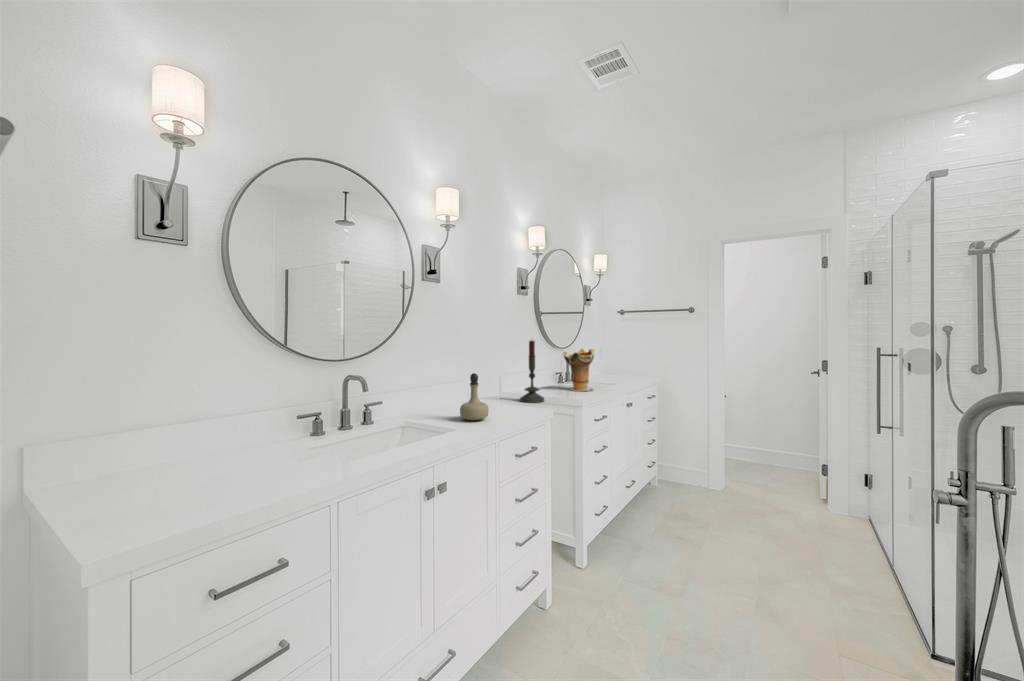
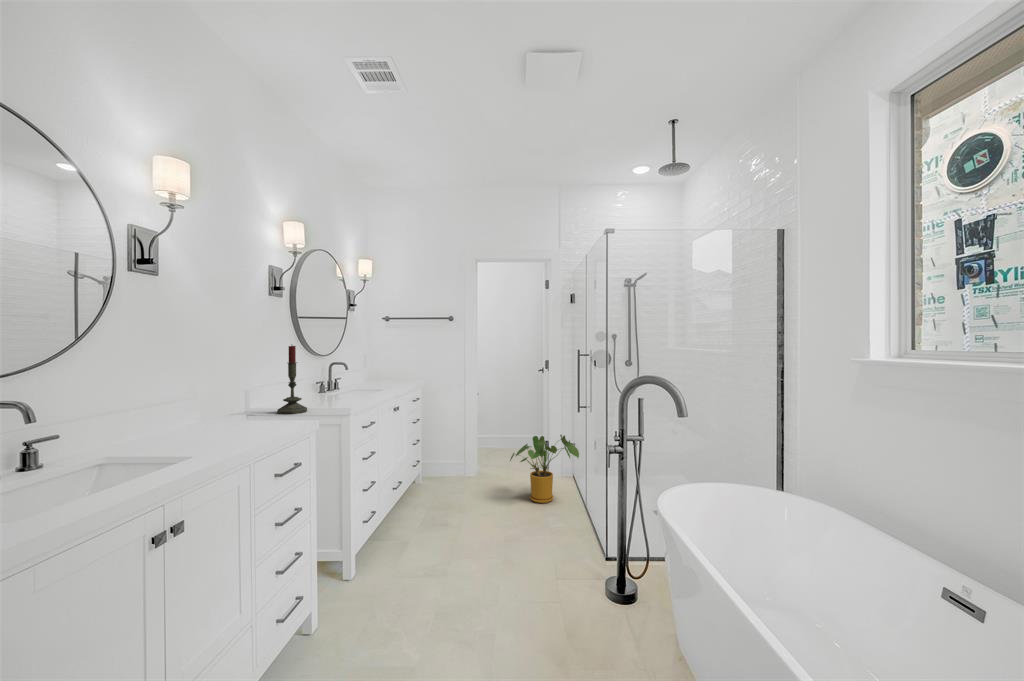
decorative vase: present [562,349,594,391] -> none [325,354,360,399]
perfume bottle: present [460,373,489,421] -> none [207,383,245,437]
house plant: none [763,452,872,537] -> present [510,435,579,503]

